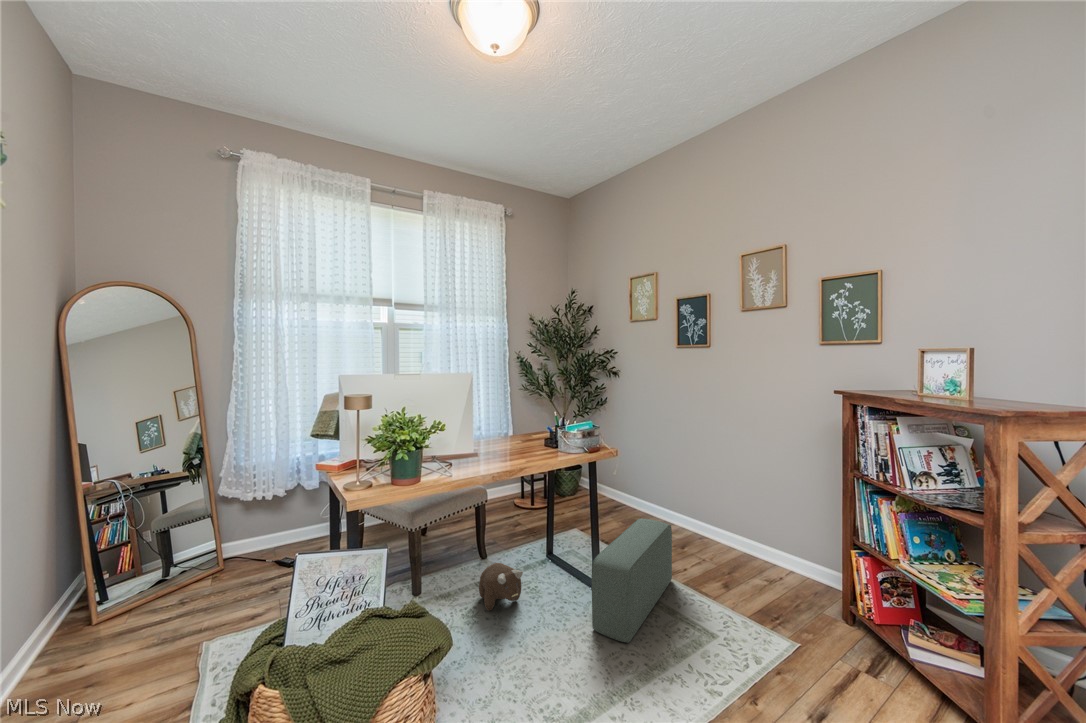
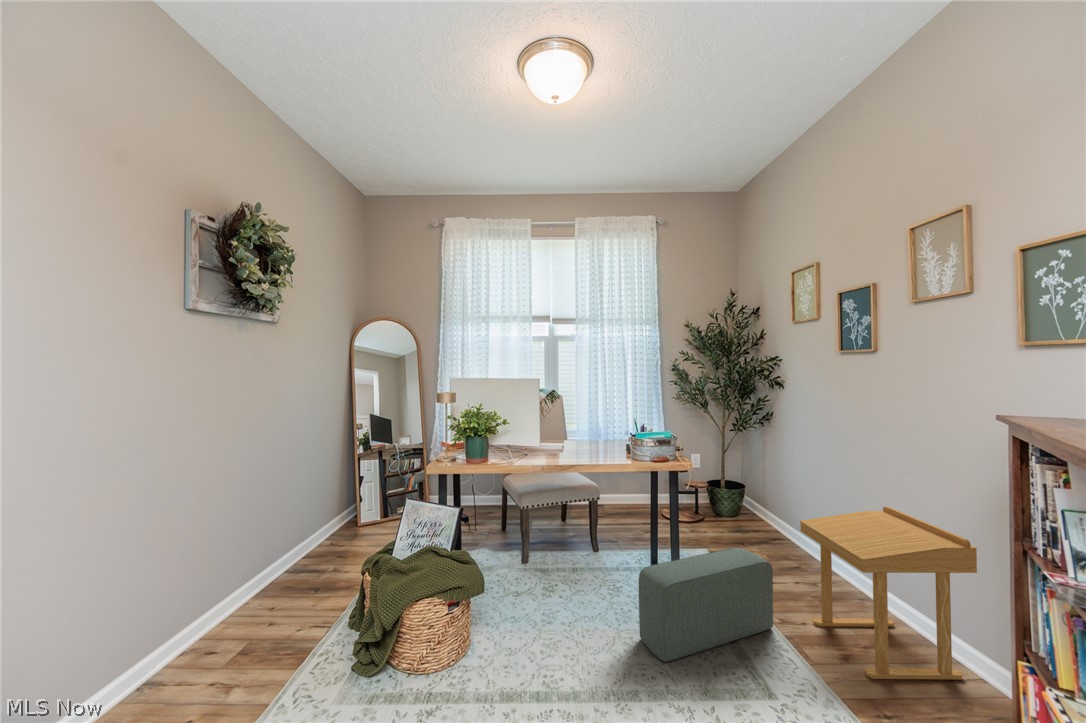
side table: none [680,463,793,594] -> present [800,507,977,679]
plush toy: present [479,563,523,611] -> none [560,553,597,593]

